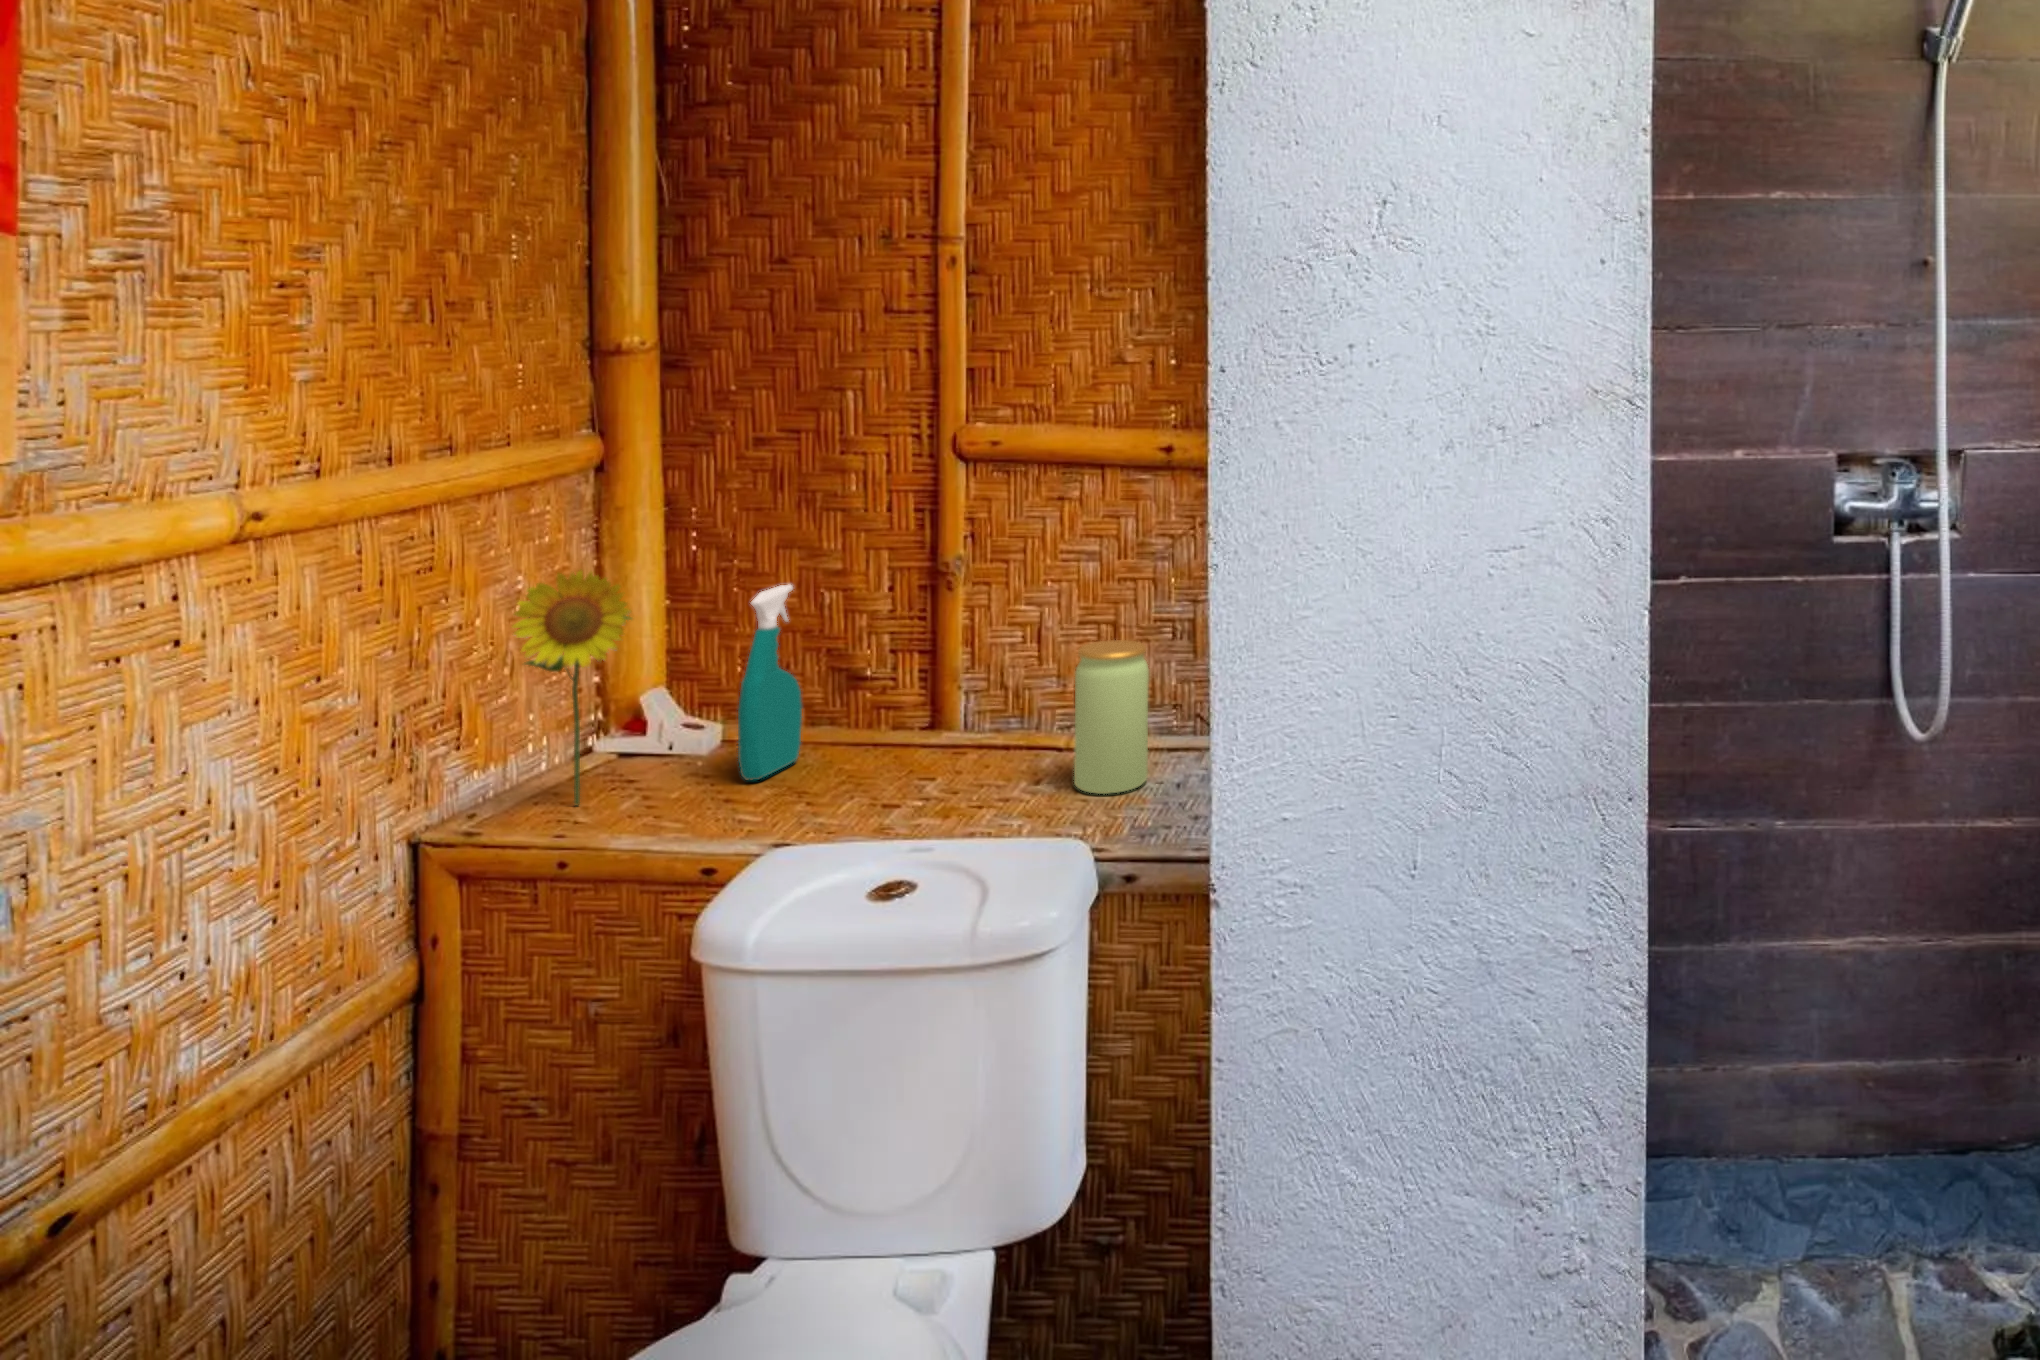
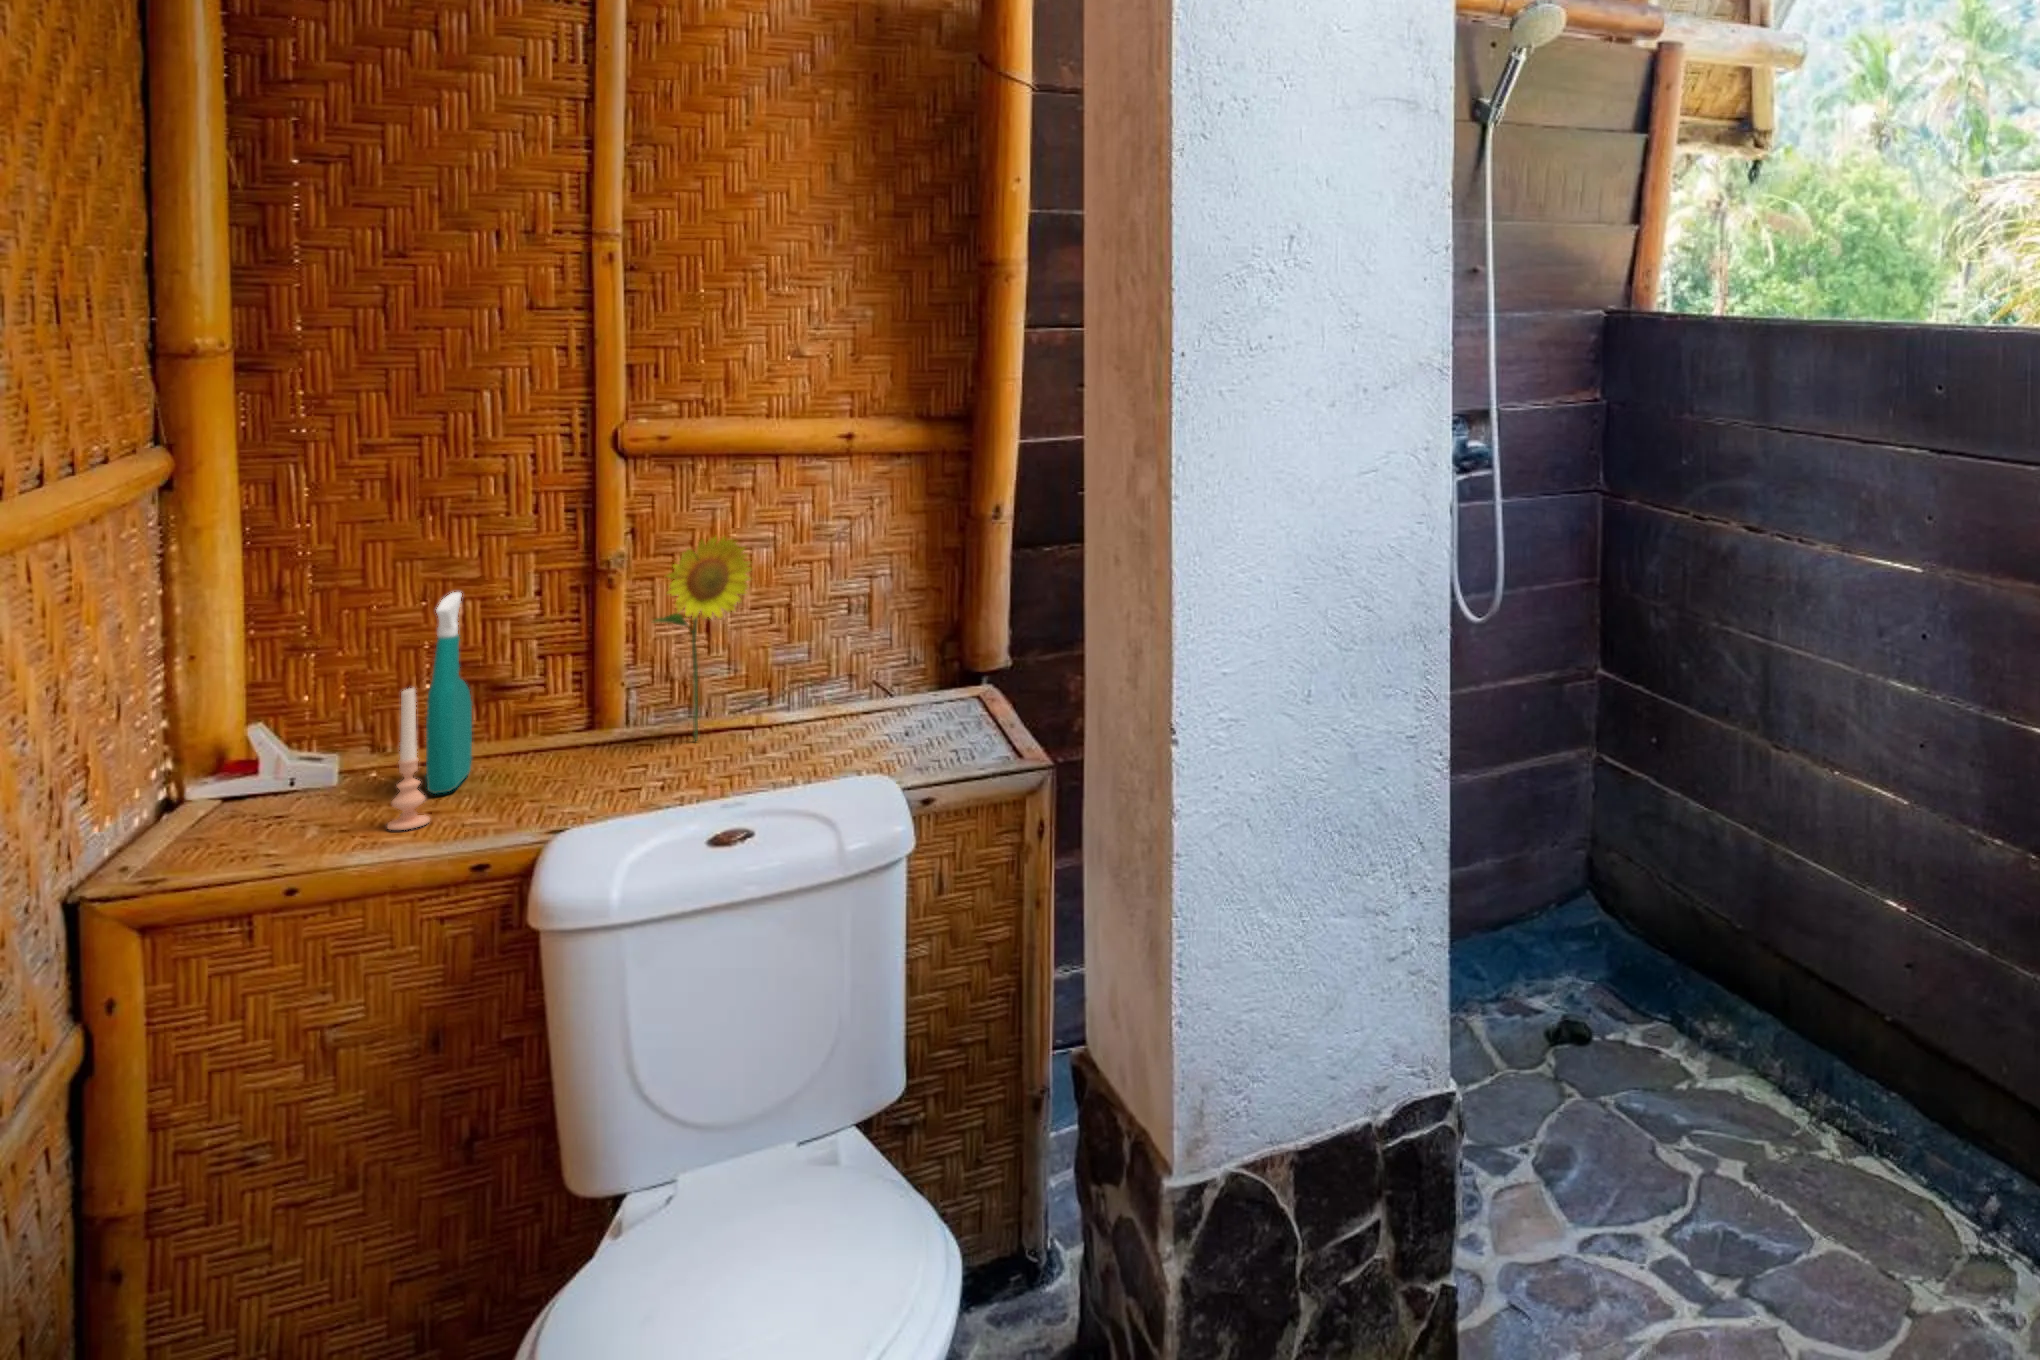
flower: present [513,571,631,805] -> present [654,537,753,740]
jar: present [1074,640,1149,794] -> none [806,613,878,752]
candle: none [669,678,708,818] -> present [387,688,430,830]

